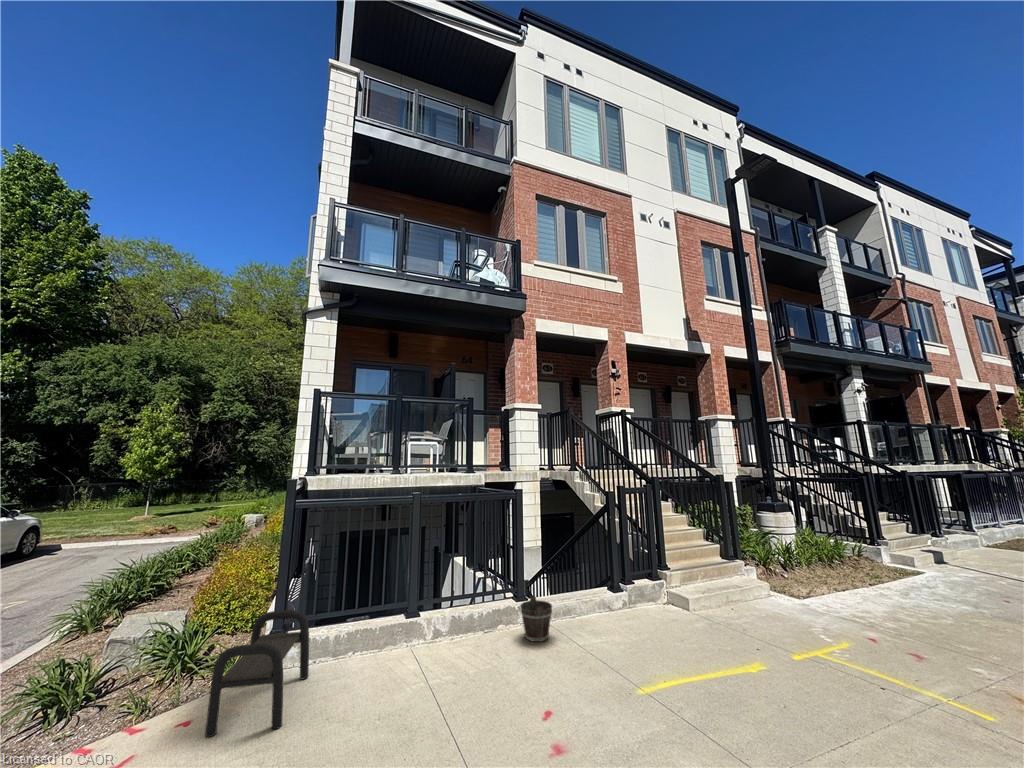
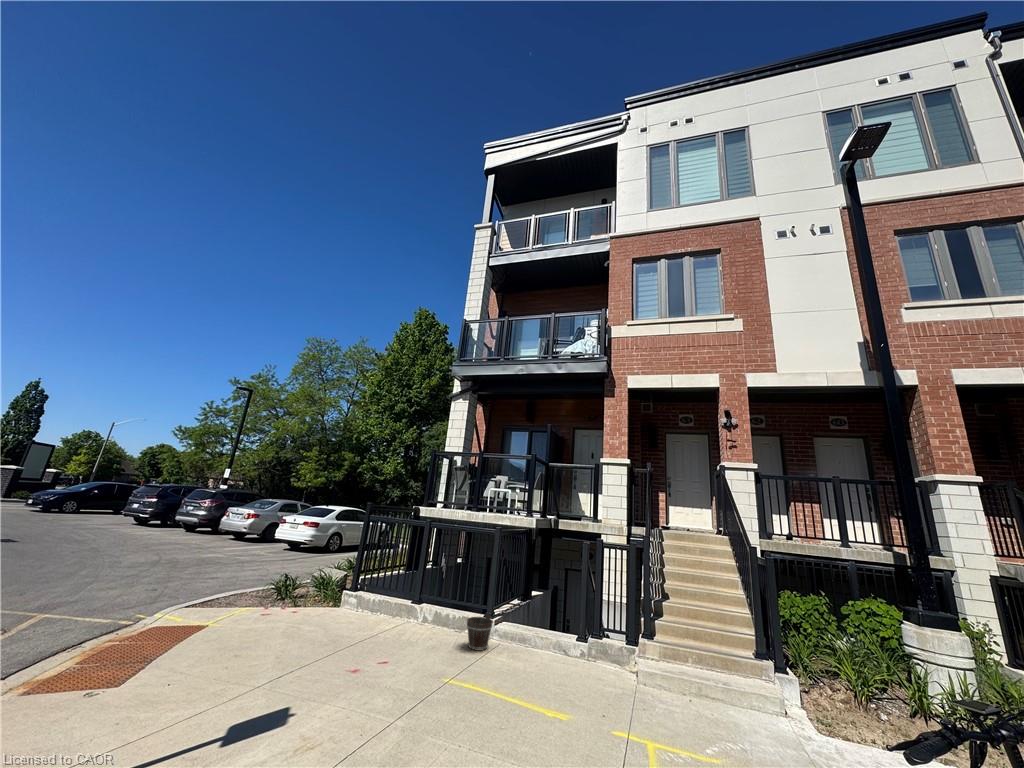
bench: present [205,610,309,737] -> none [288,572,358,625]

